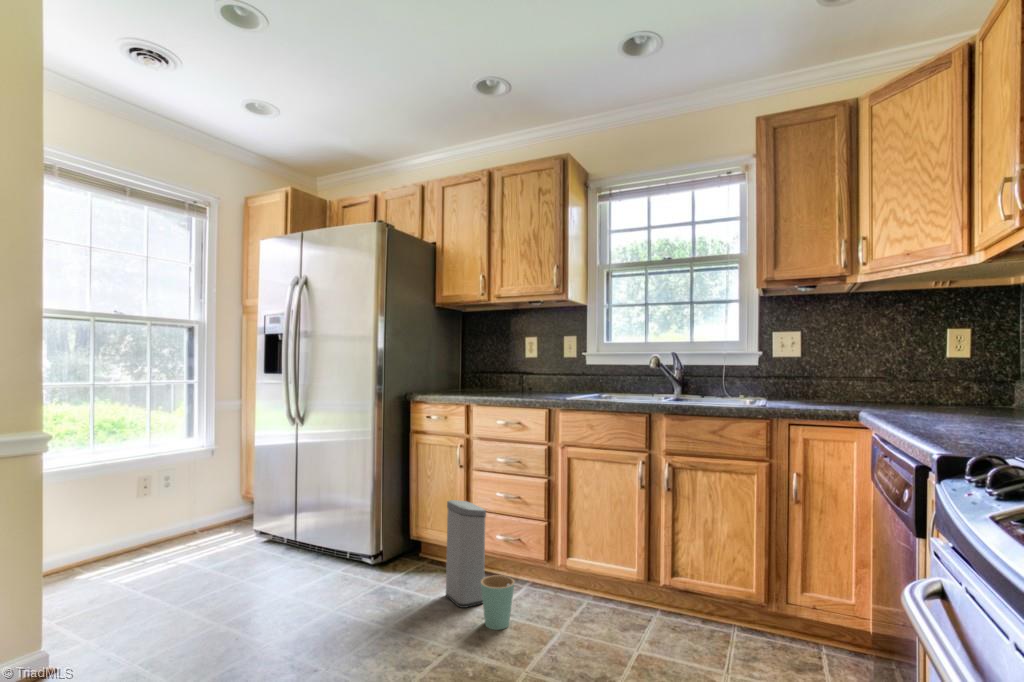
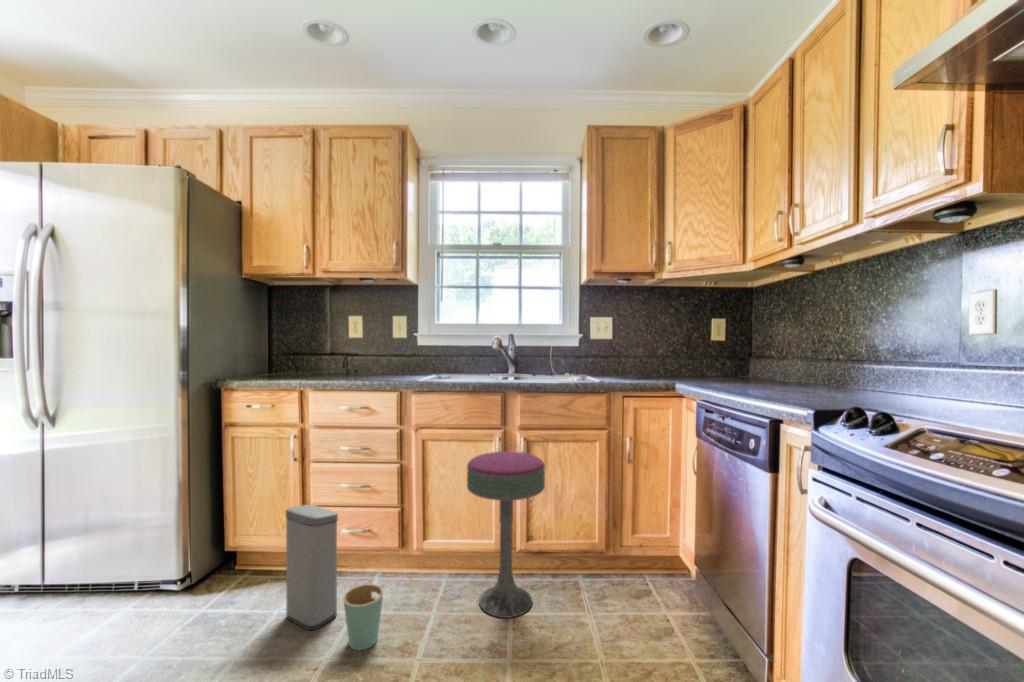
bar stool: none [599,474,681,644] -> present [467,452,545,618]

